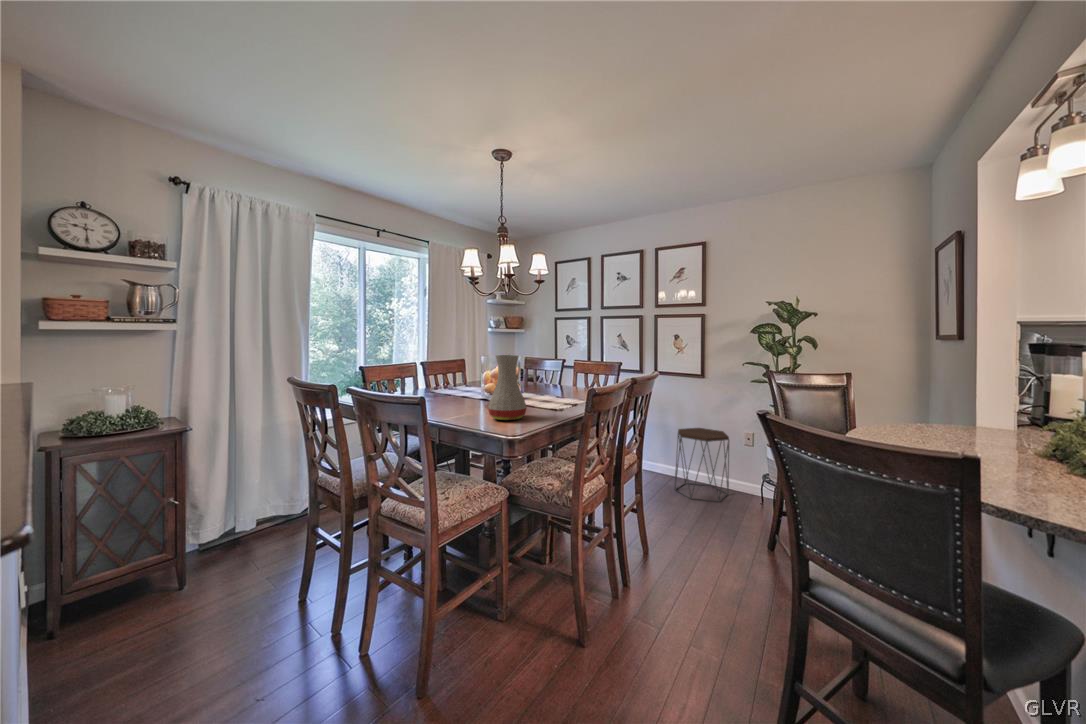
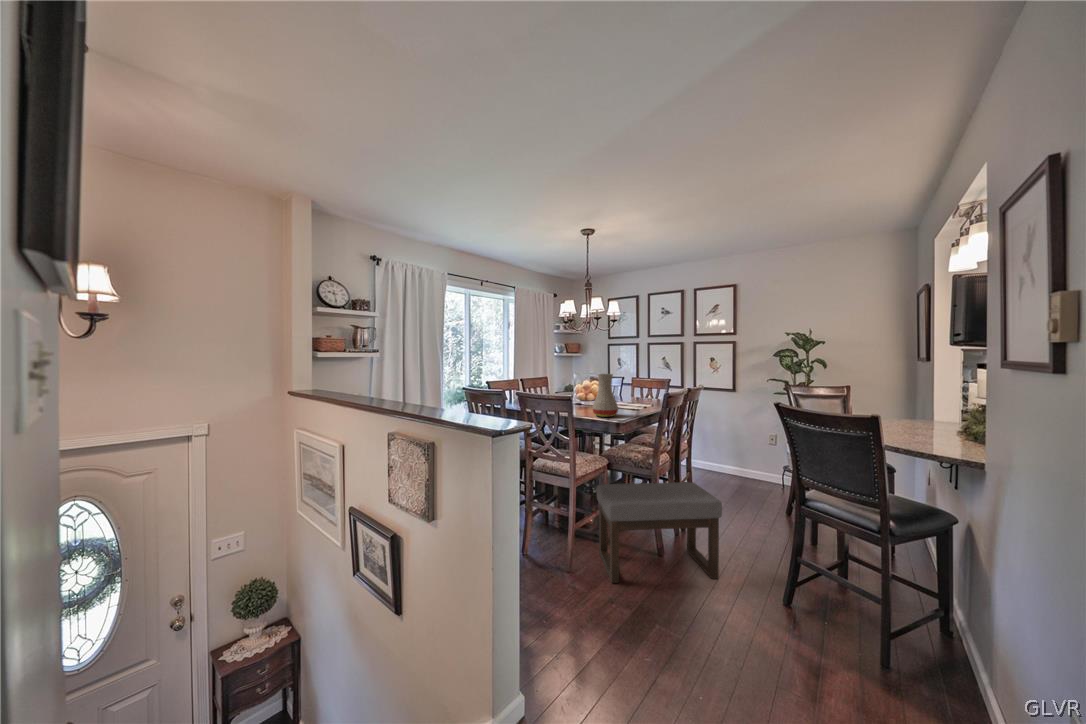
side table: present [675,428,729,501] -> none [713,431,758,488]
ottoman: none [487,516,669,693] -> present [597,482,722,583]

